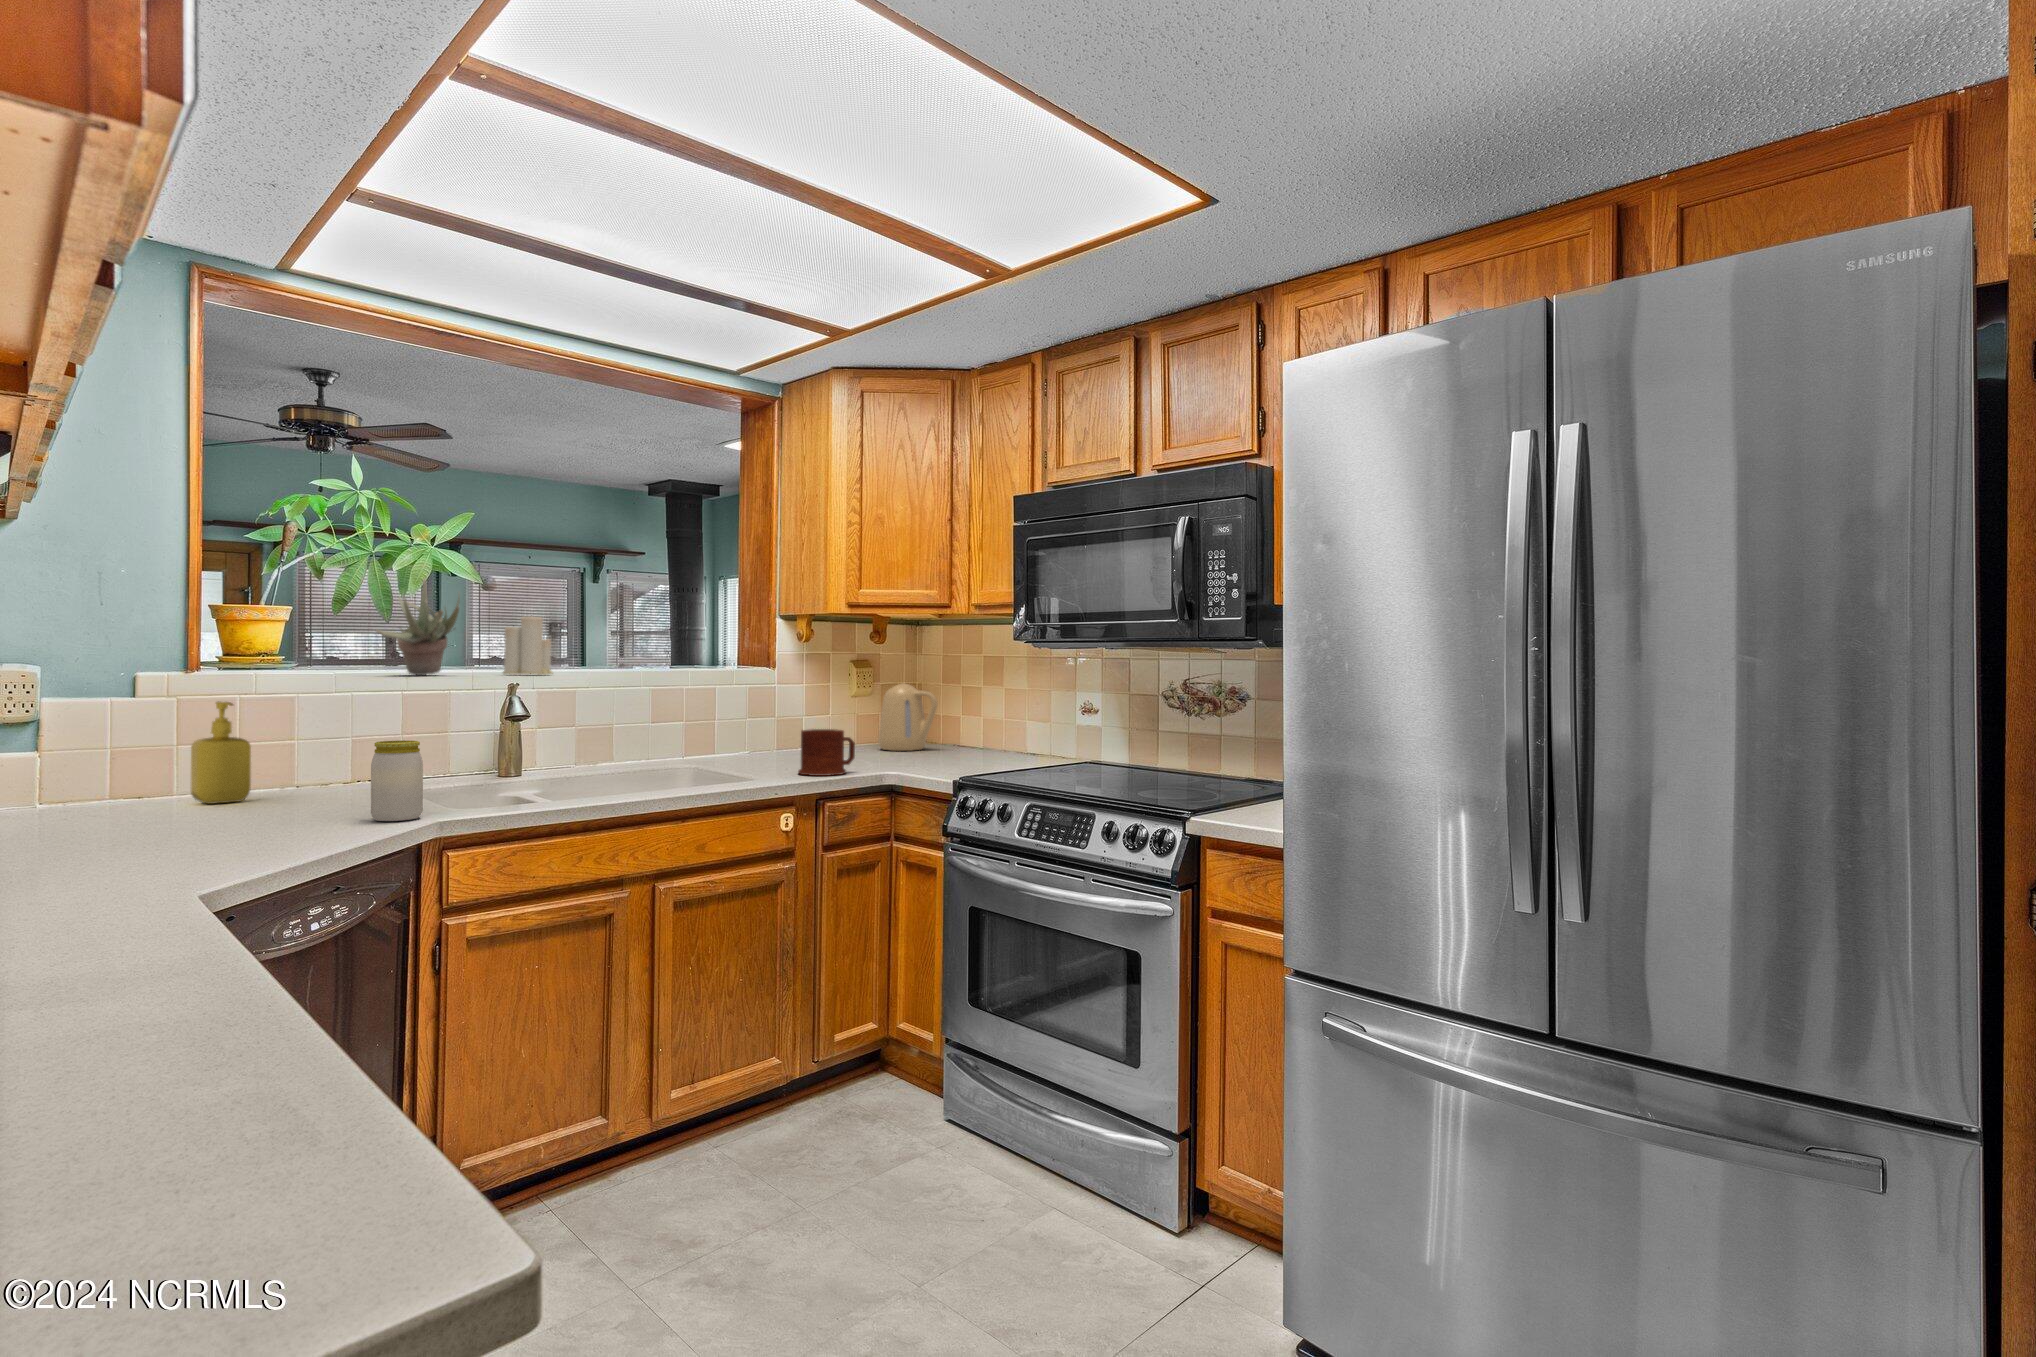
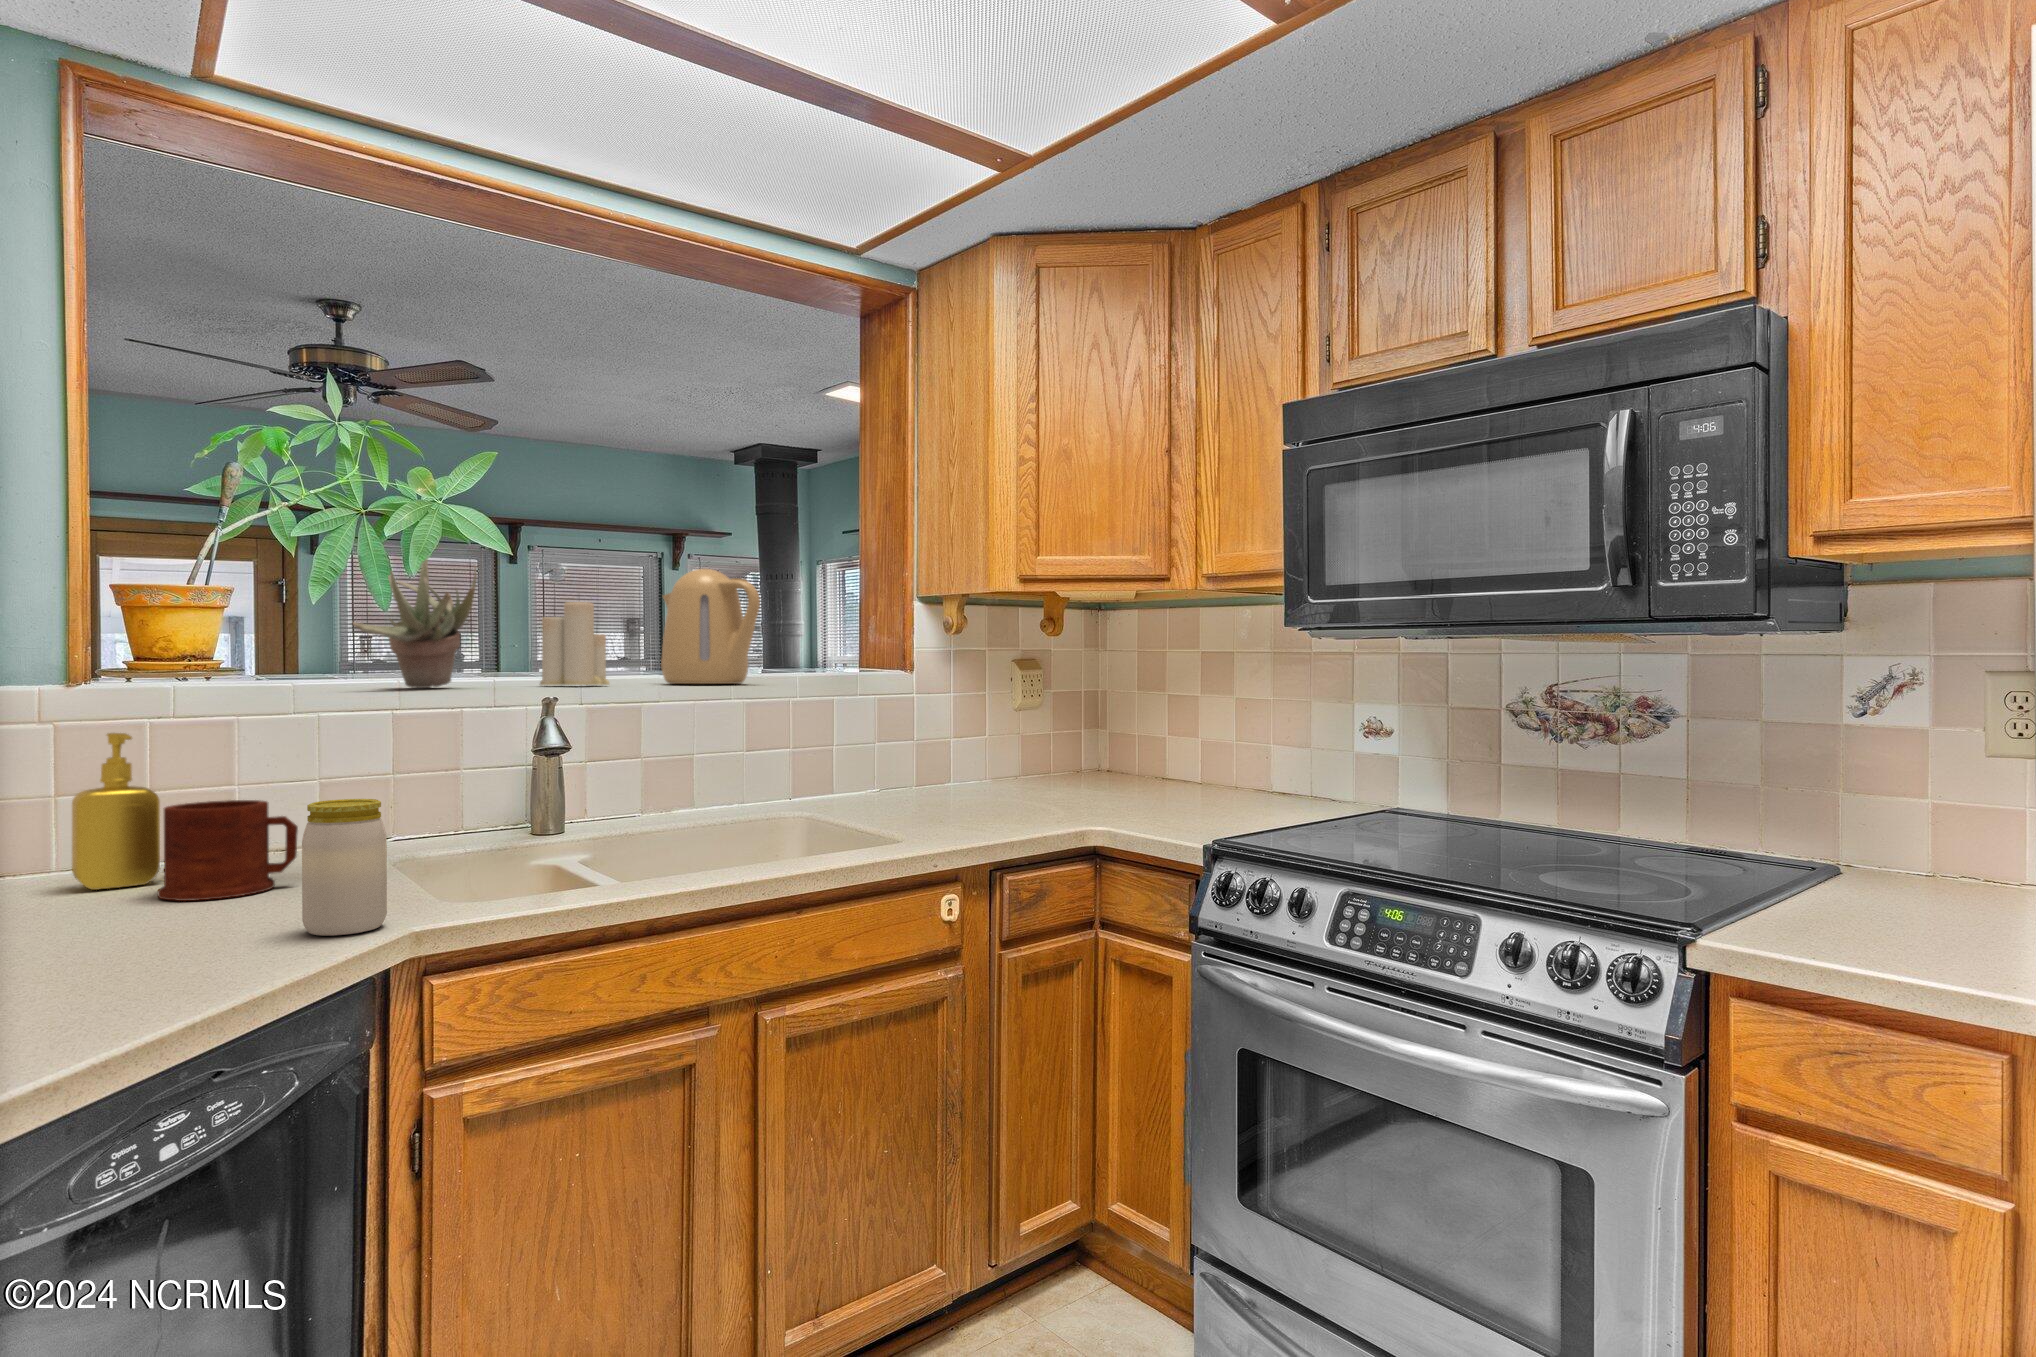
kettle: present [878,684,937,751] -> present [661,569,760,684]
mug: present [798,729,855,776] -> present [158,800,298,901]

